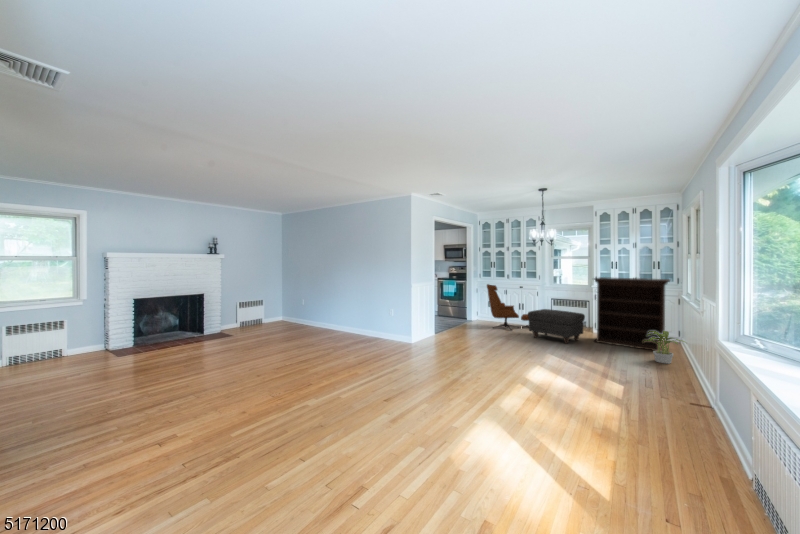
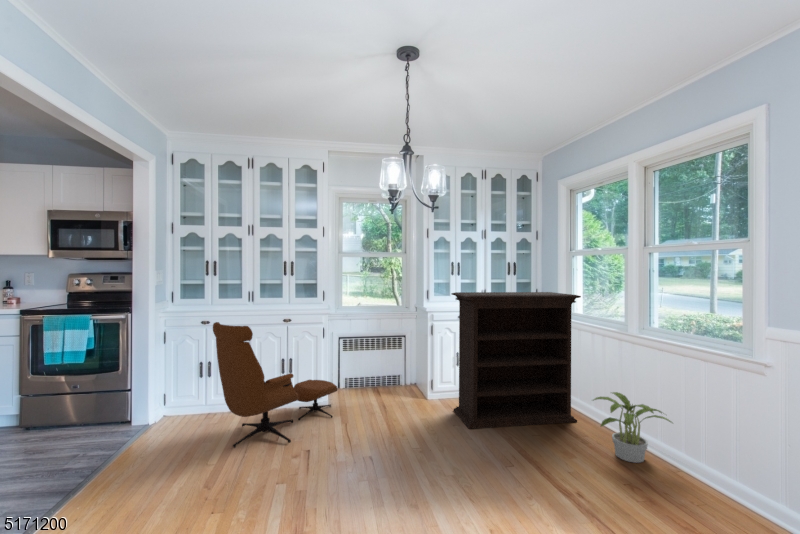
ottoman: present [528,309,585,344] -> none [350,371,462,457]

